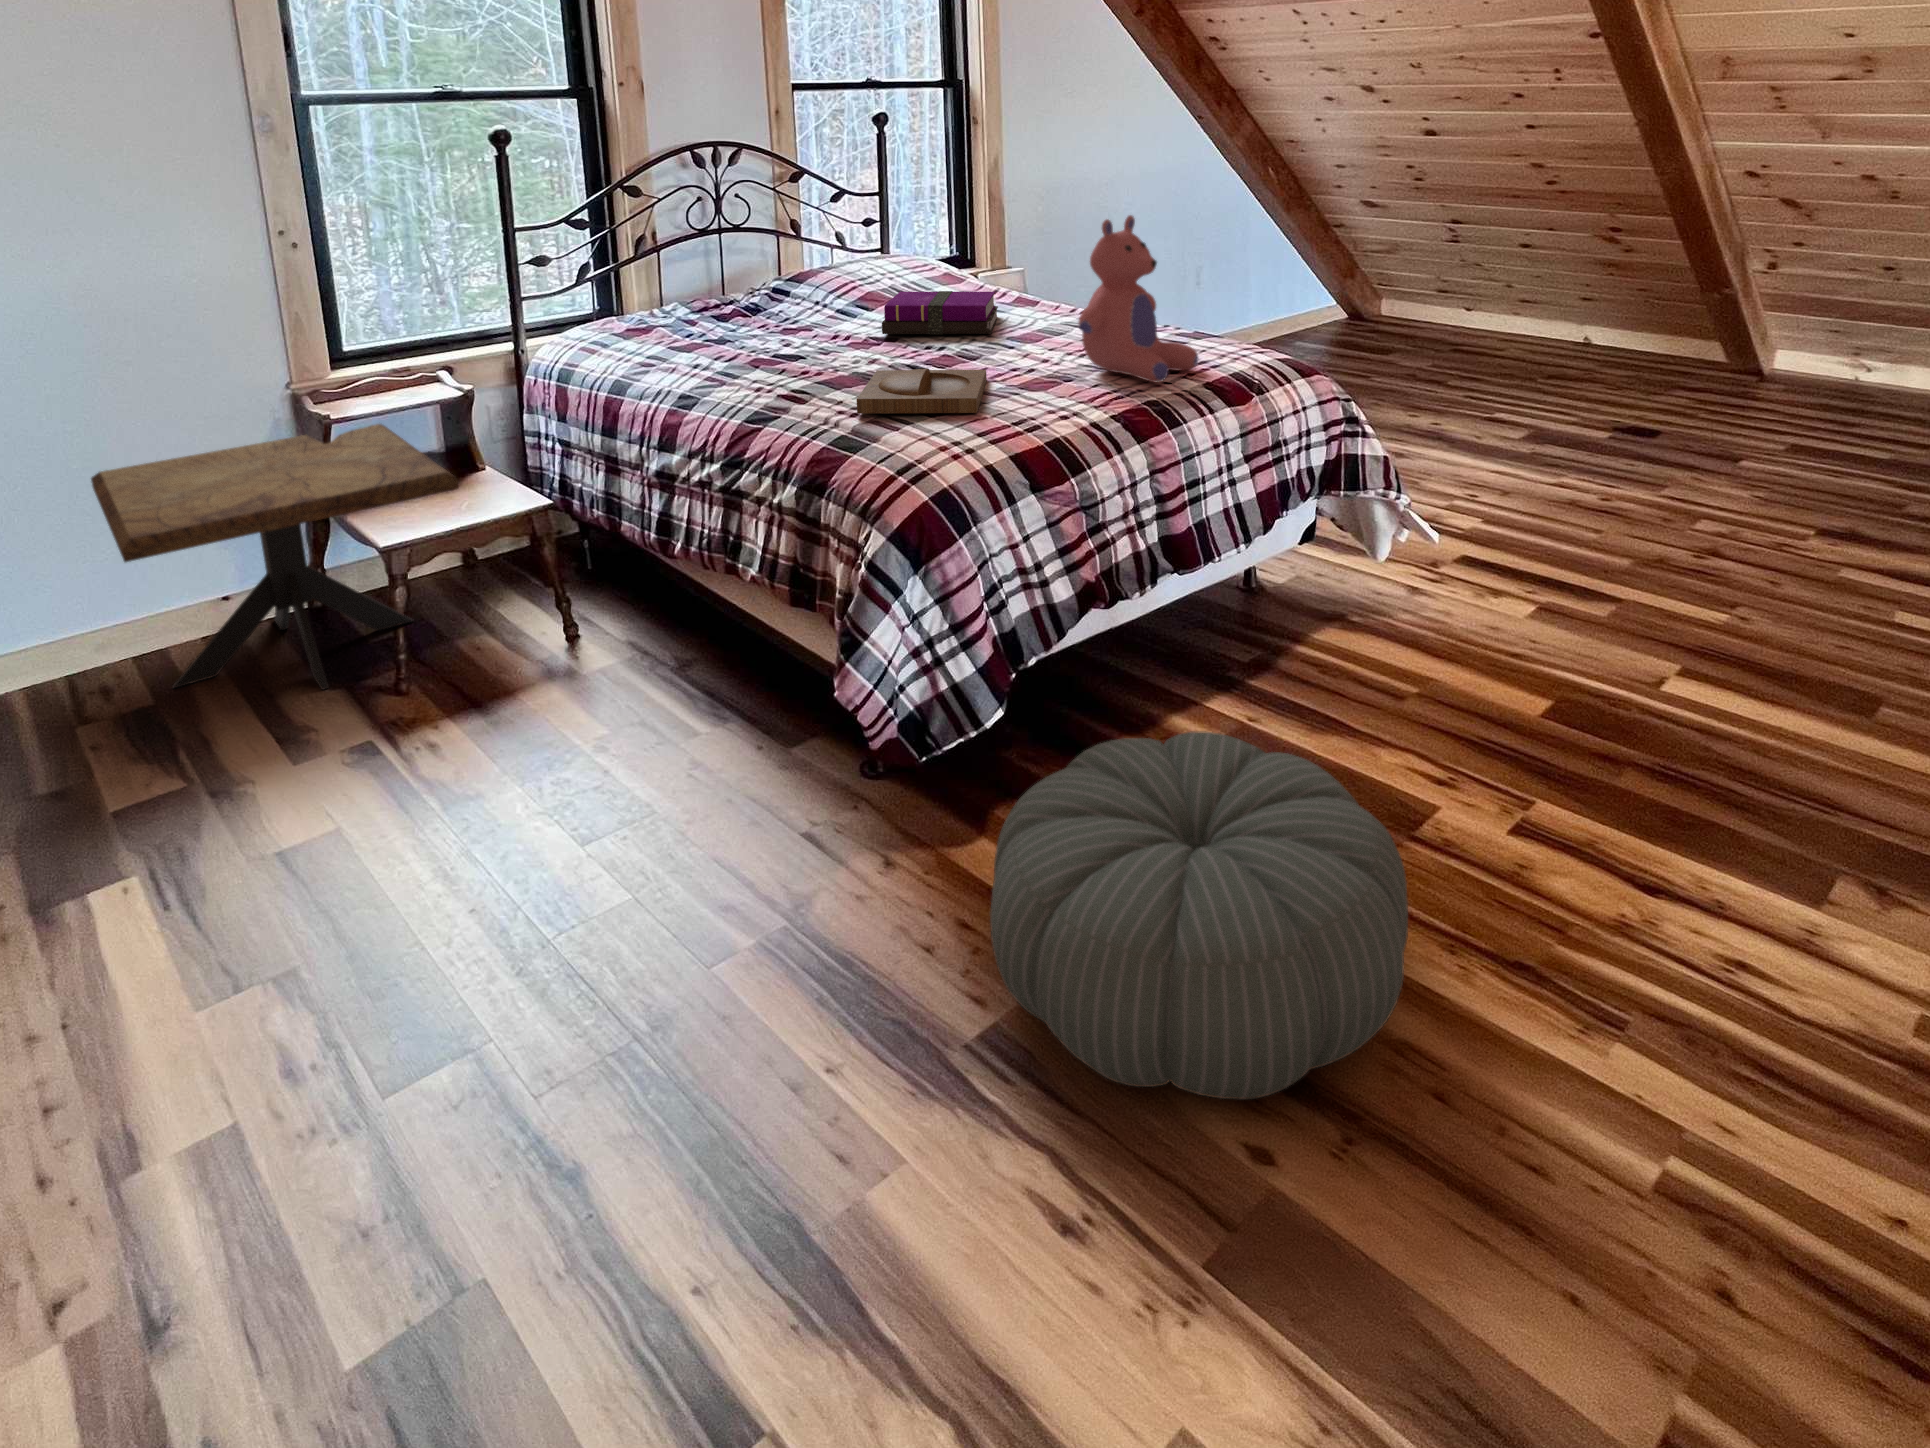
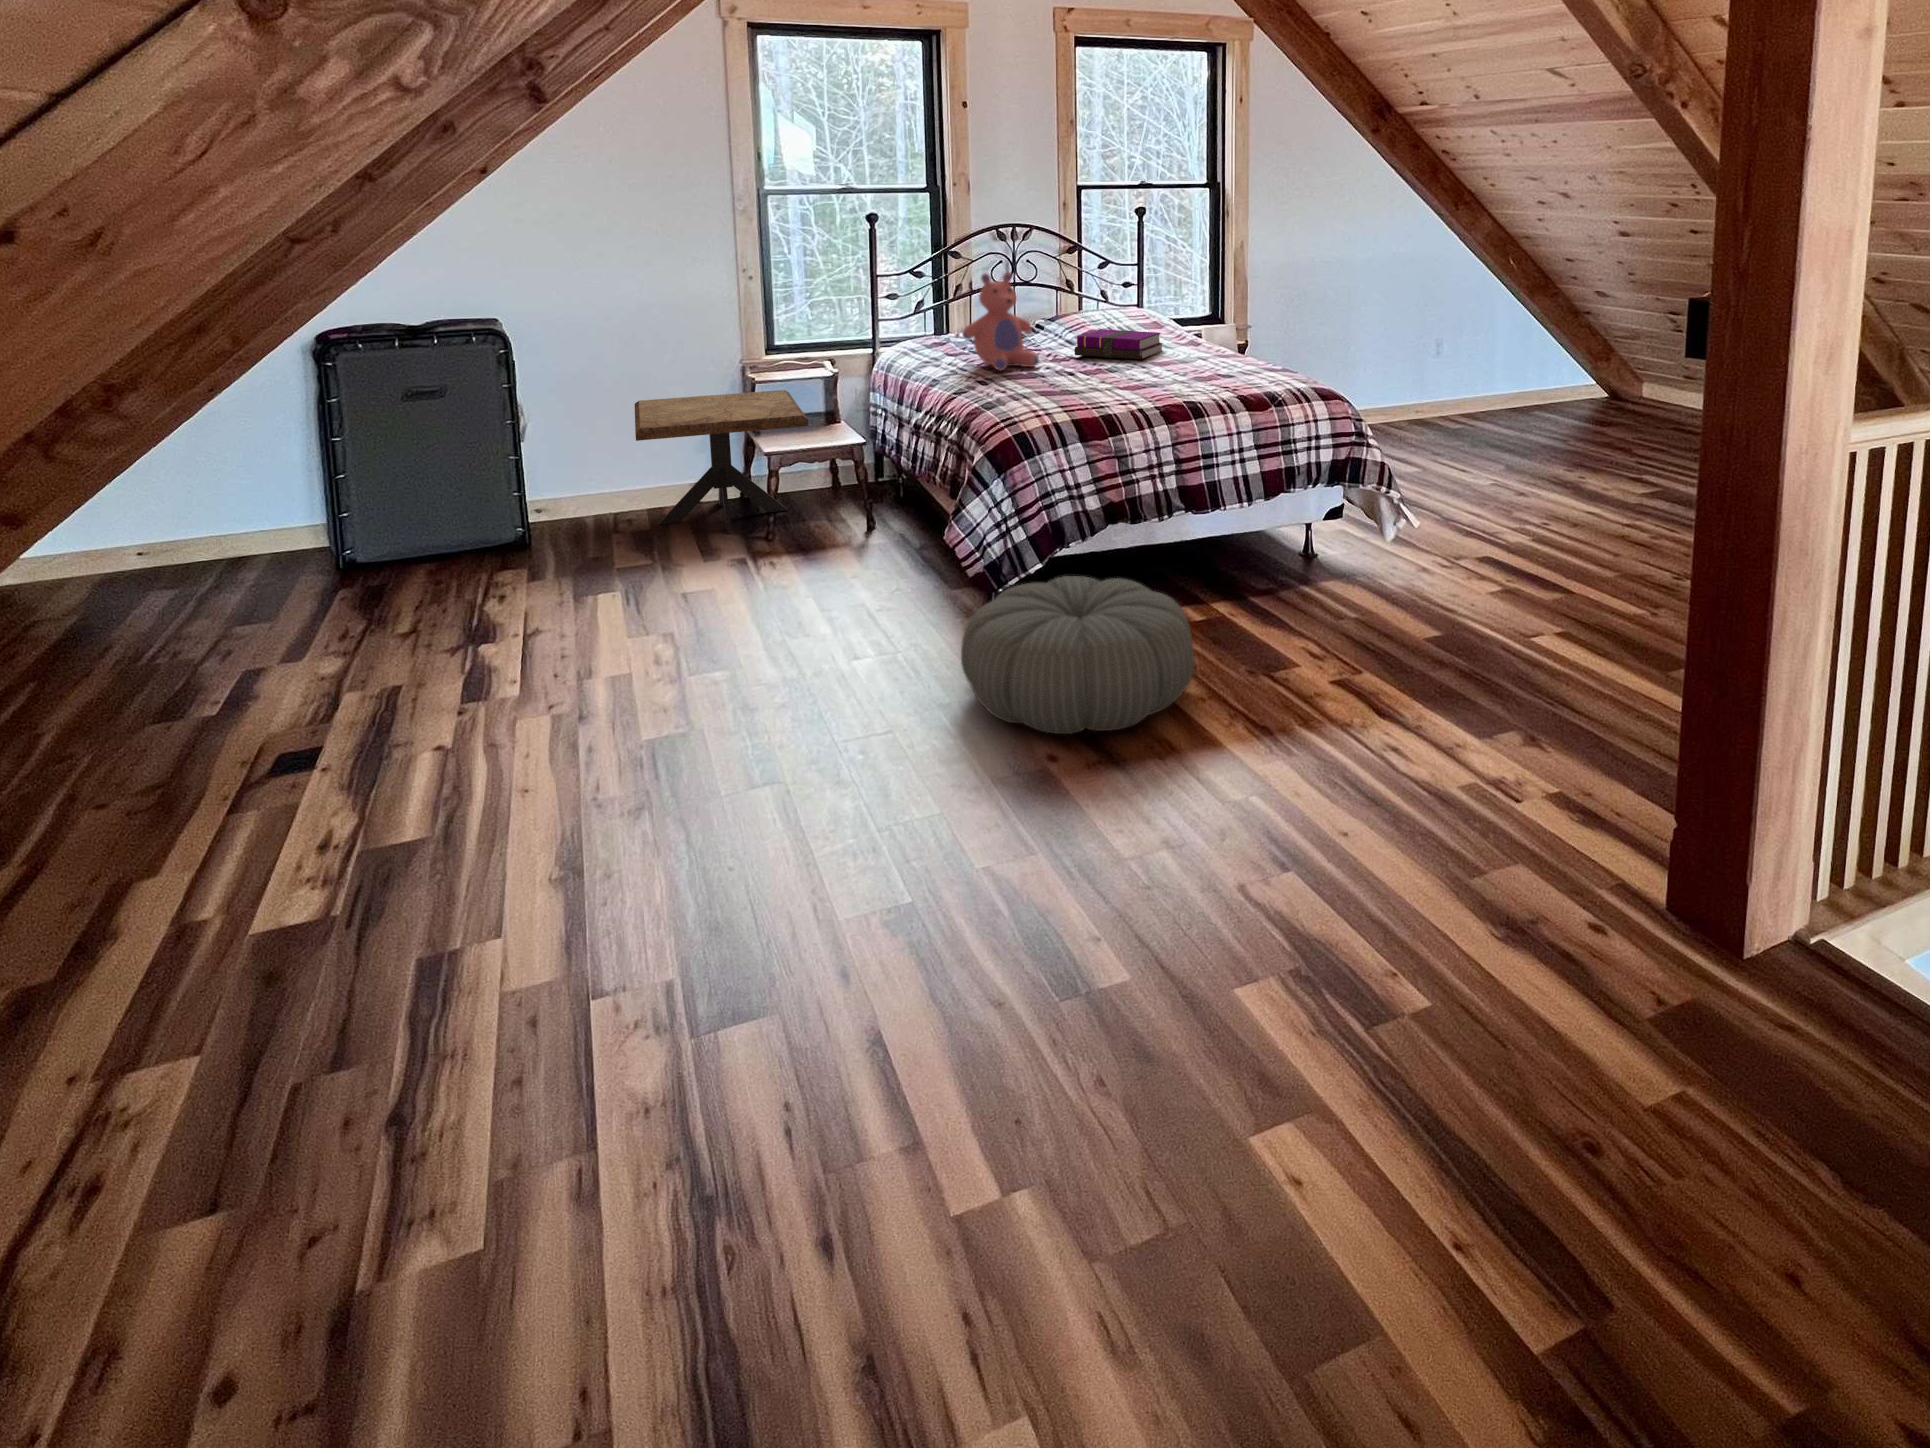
teddy bear: present [1078,215,1198,382] -> present [963,272,1039,371]
tray: present [856,369,987,414] -> none [1010,372,1107,398]

